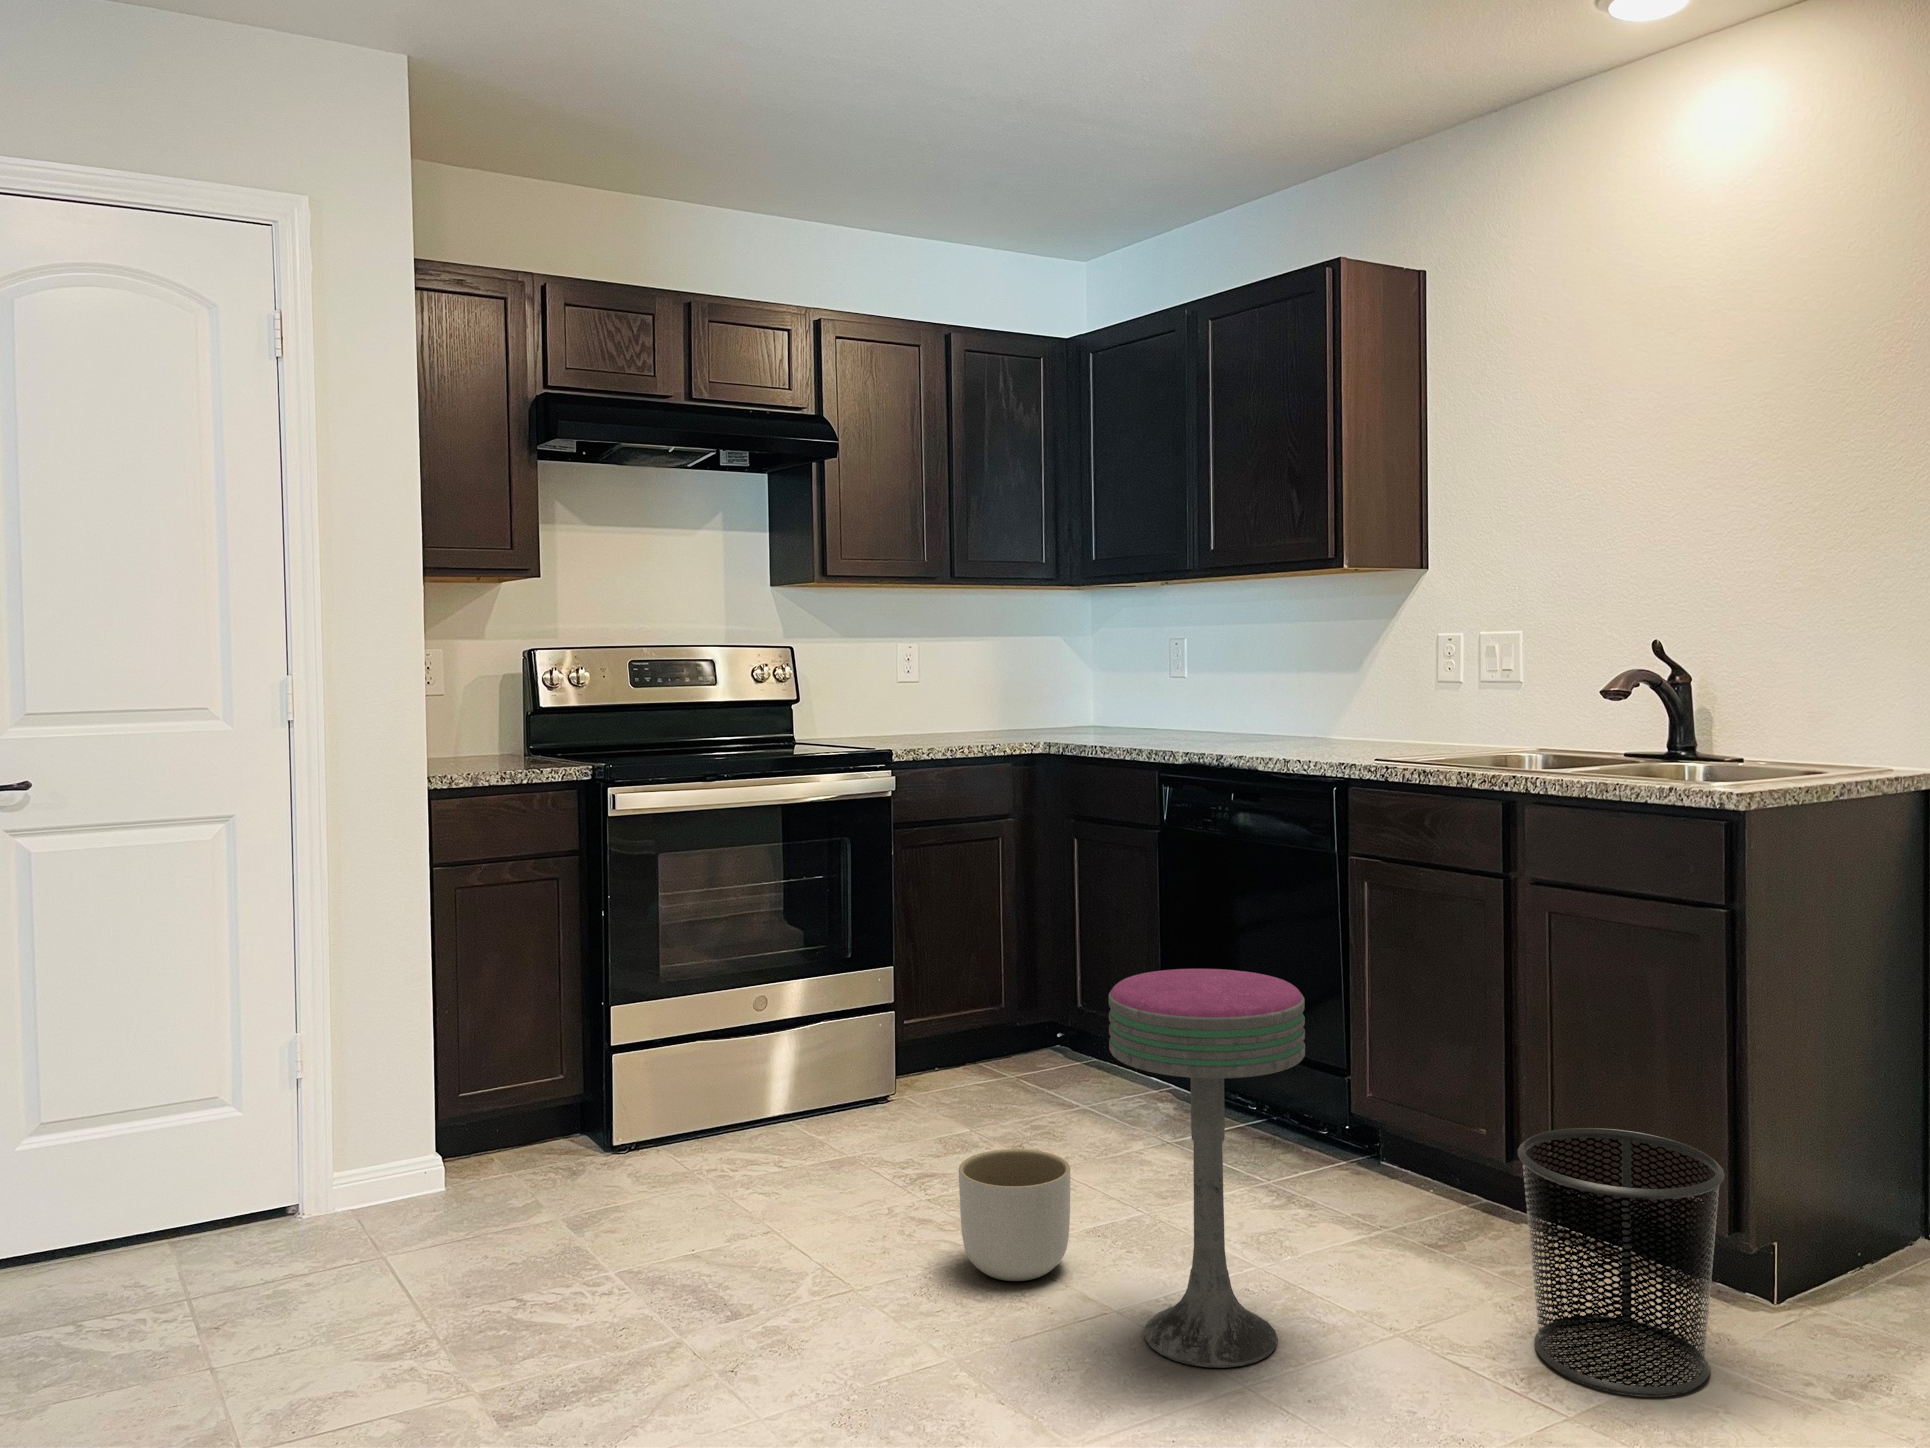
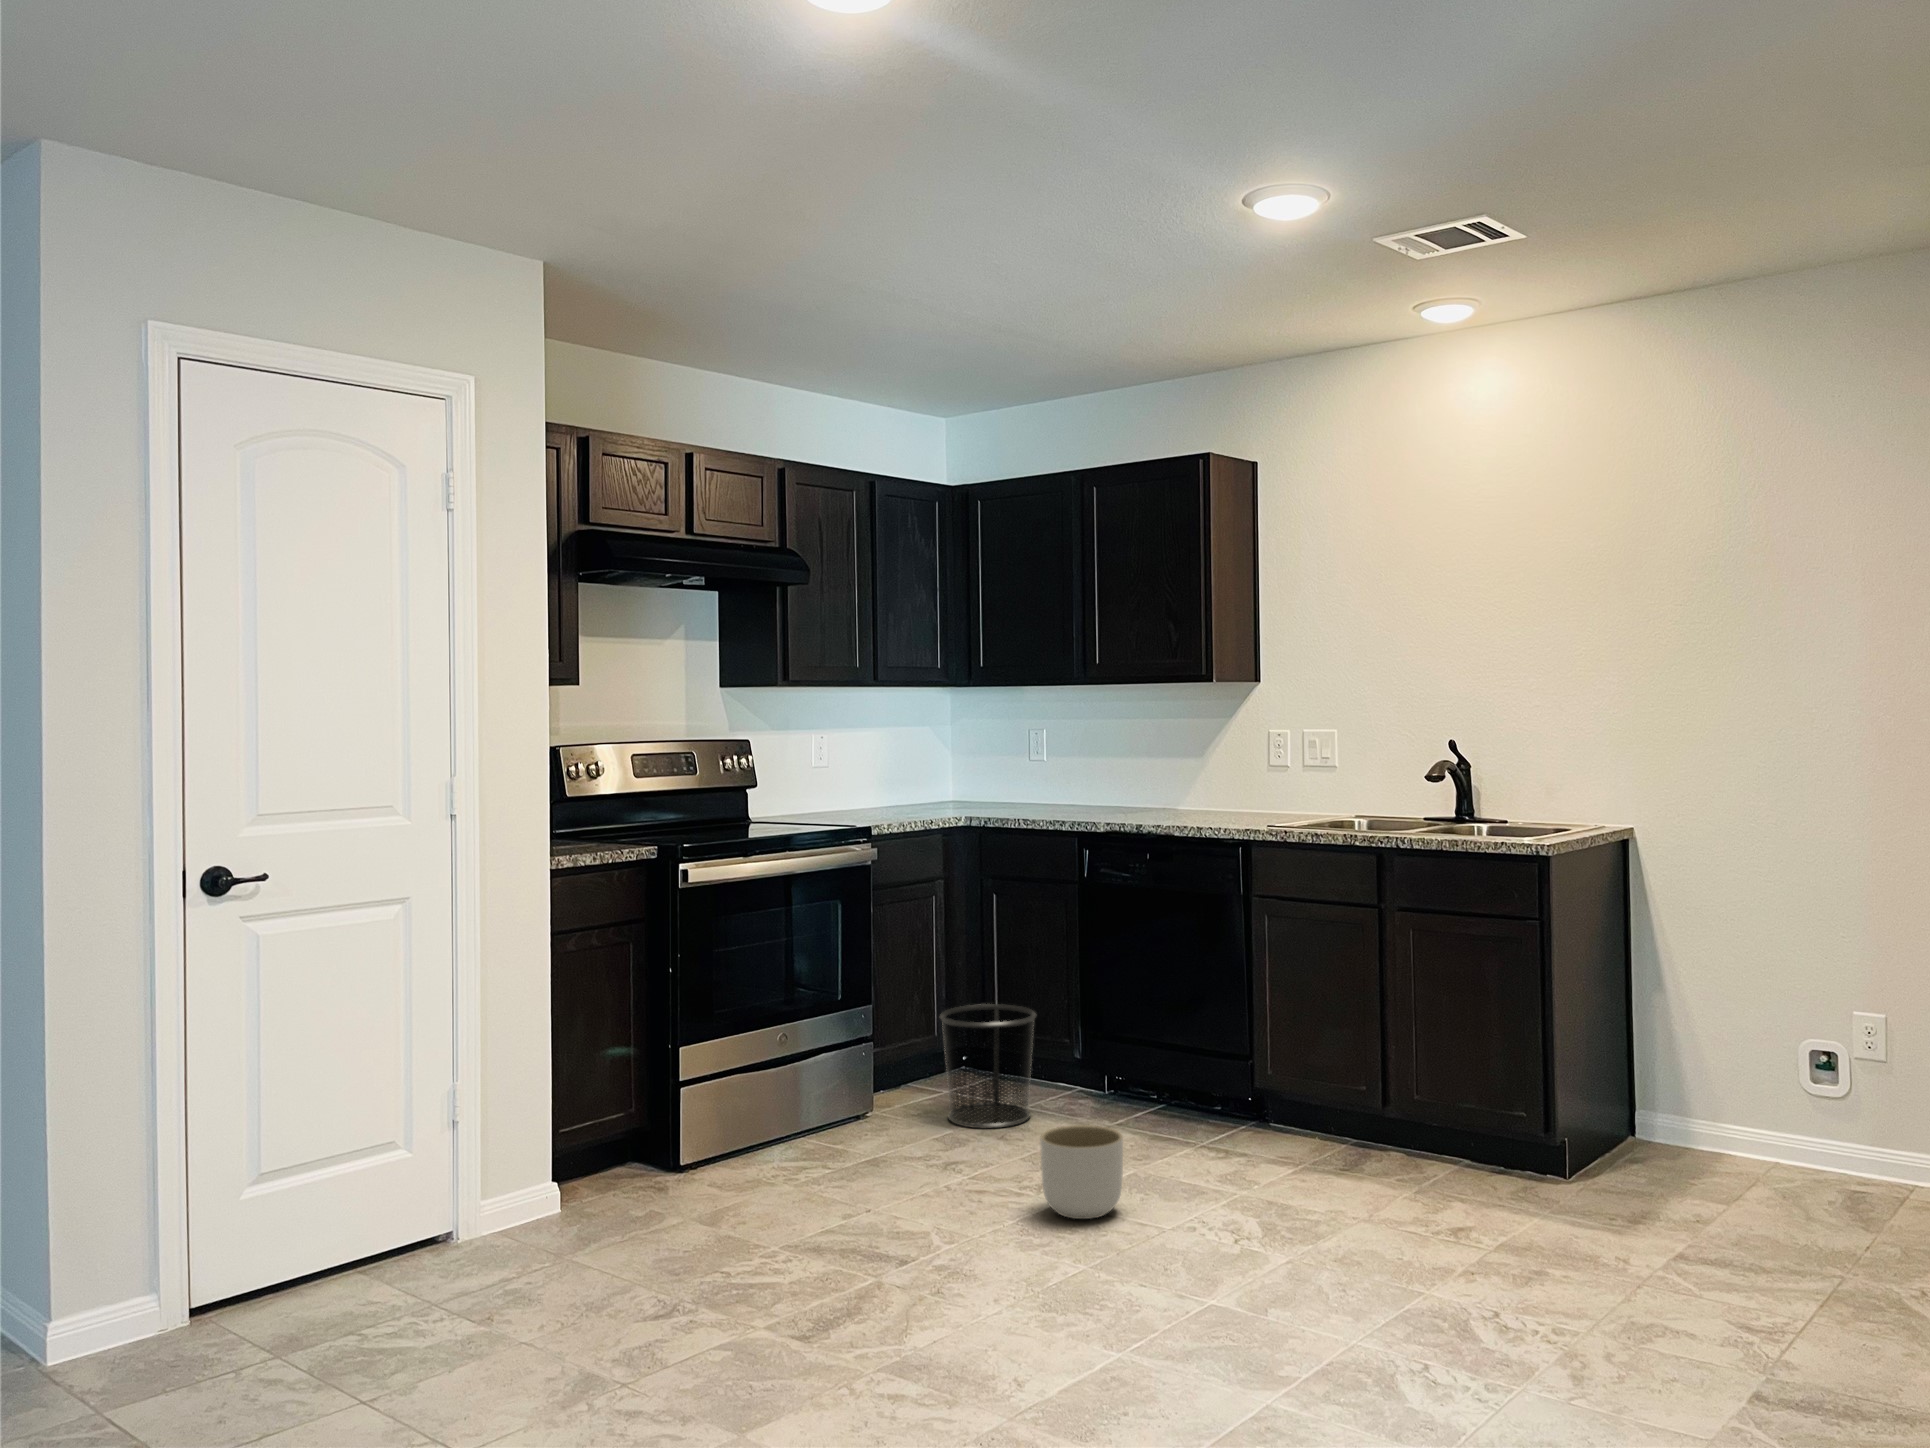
bar stool: present [1109,969,1305,1368] -> none [1178,977,1314,1248]
waste bin: present [1518,1128,1725,1396] -> present [940,1004,1036,1128]

